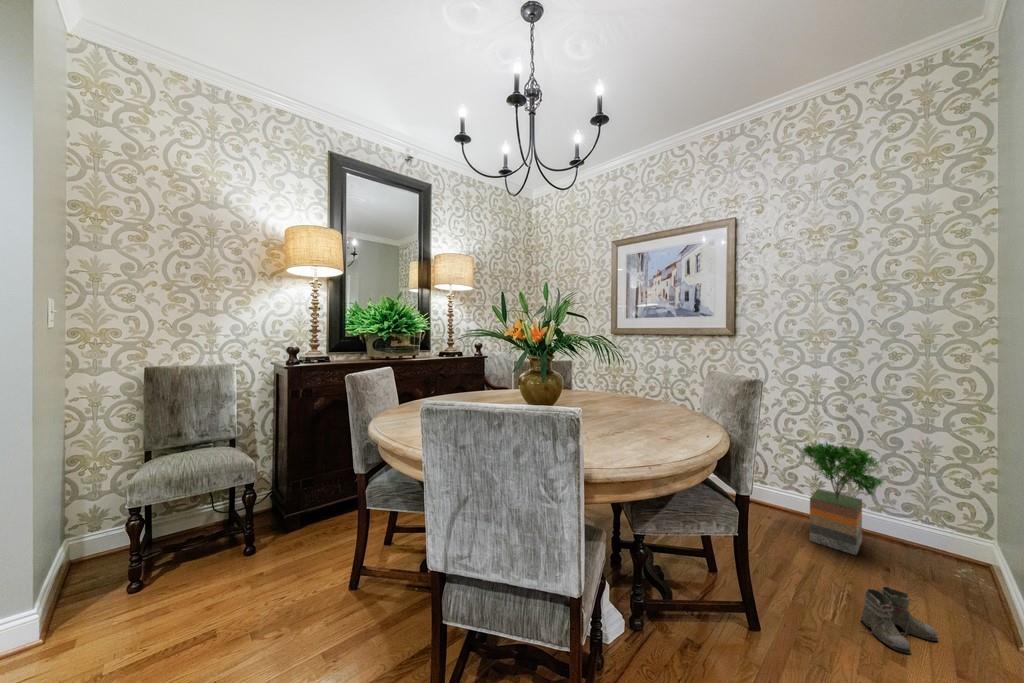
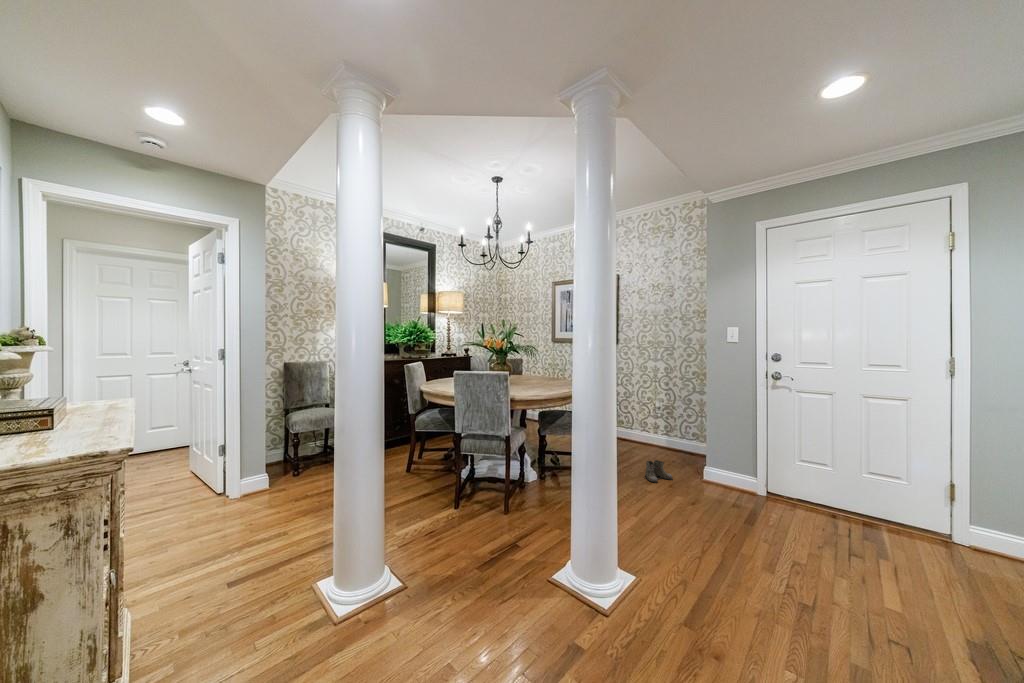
potted tree: present [802,442,883,555] -> none [643,401,679,457]

